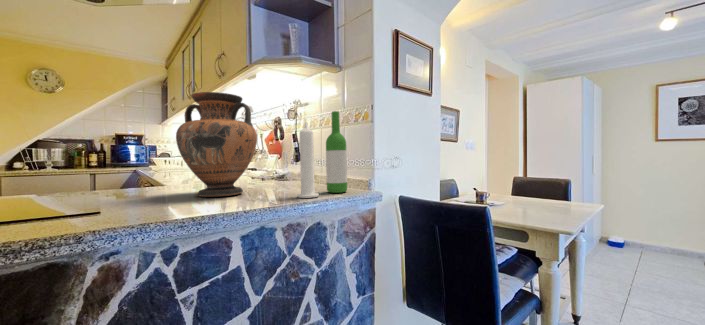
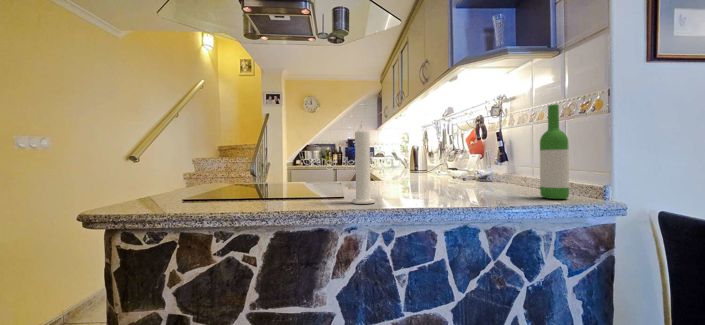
vase: present [176,92,257,197] -> none [392,99,461,193]
candle: present [297,122,319,198] -> present [352,121,375,204]

